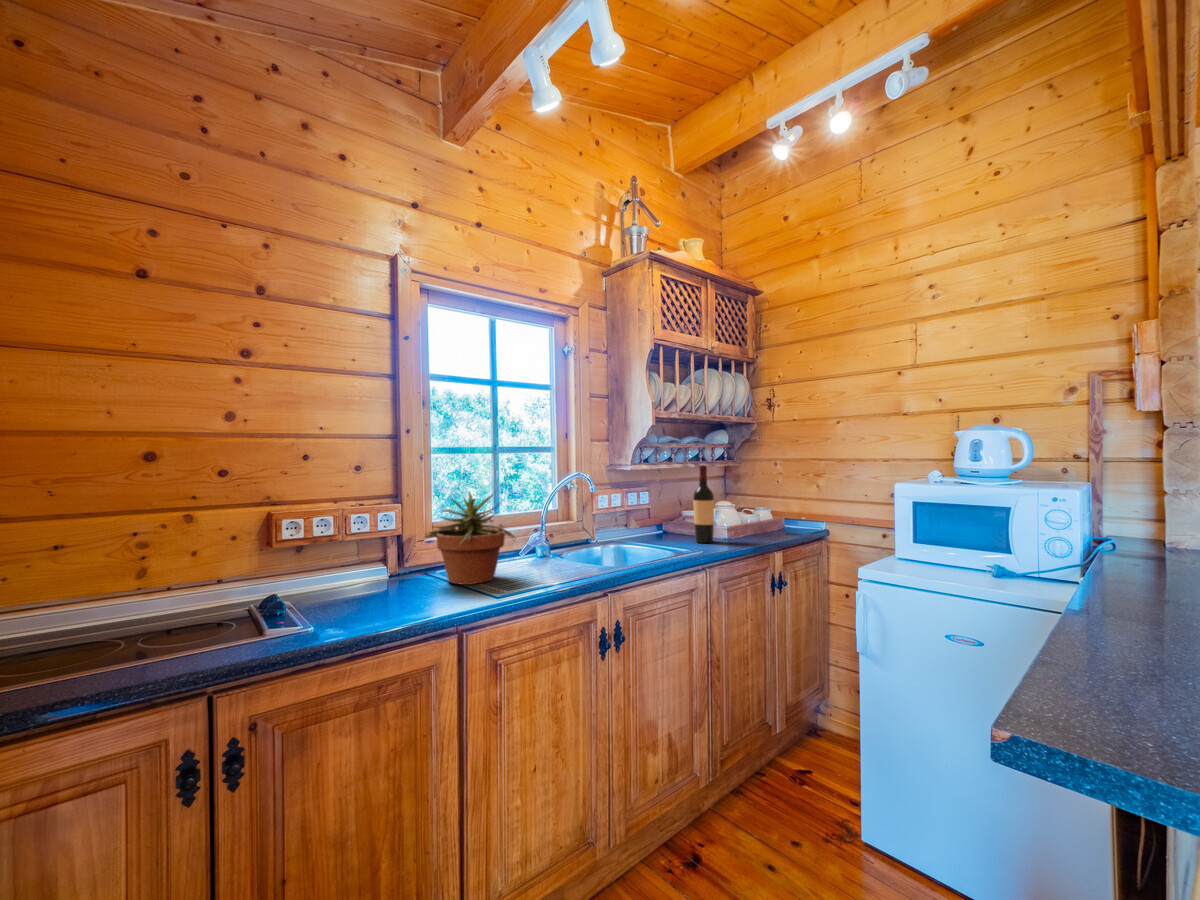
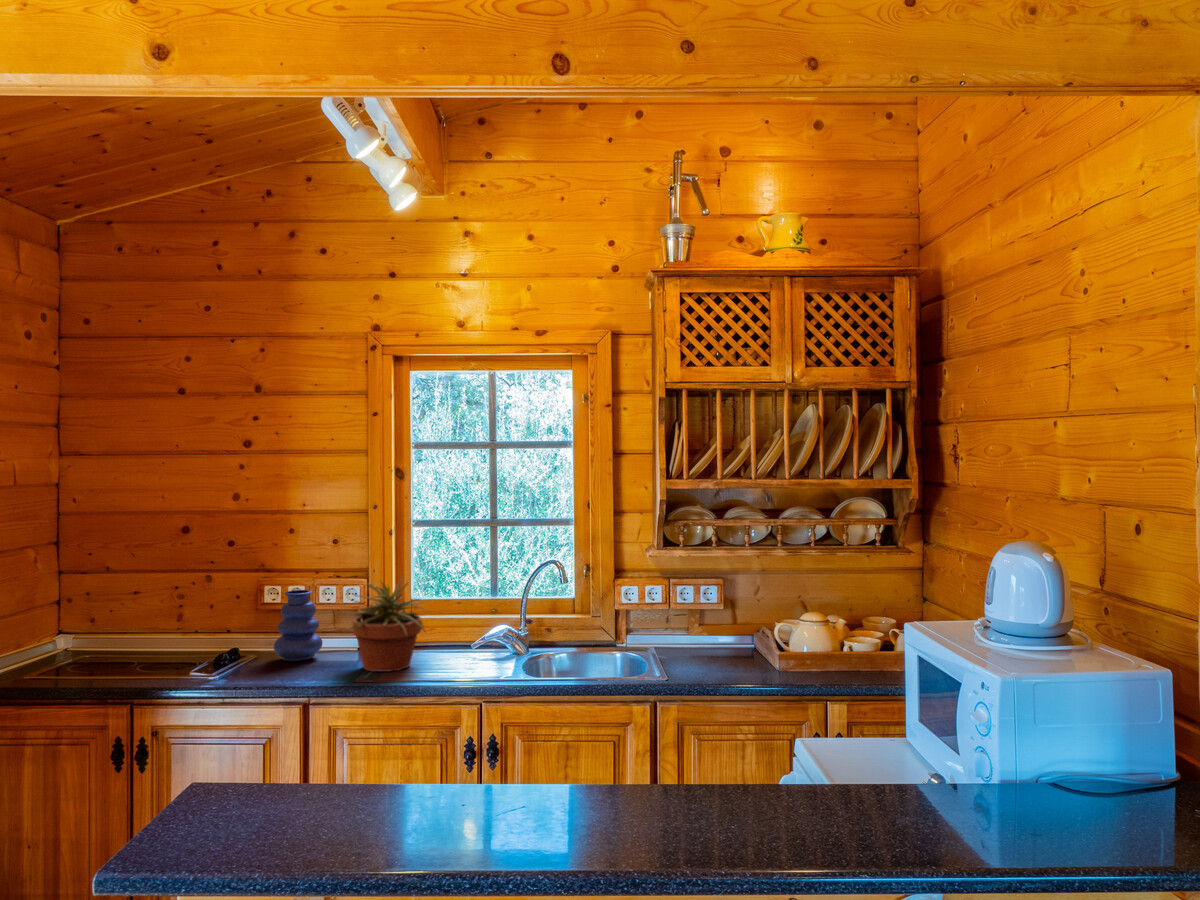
wine bottle: present [693,465,714,543] -> none [706,563,735,675]
vase: none [324,516,379,596] -> present [274,590,322,661]

